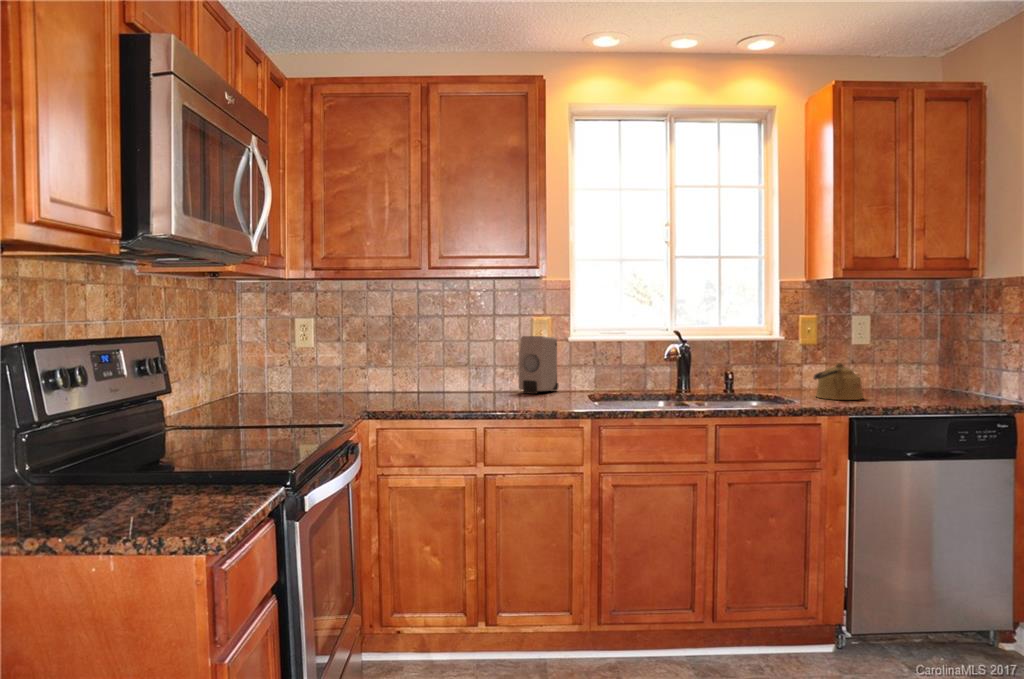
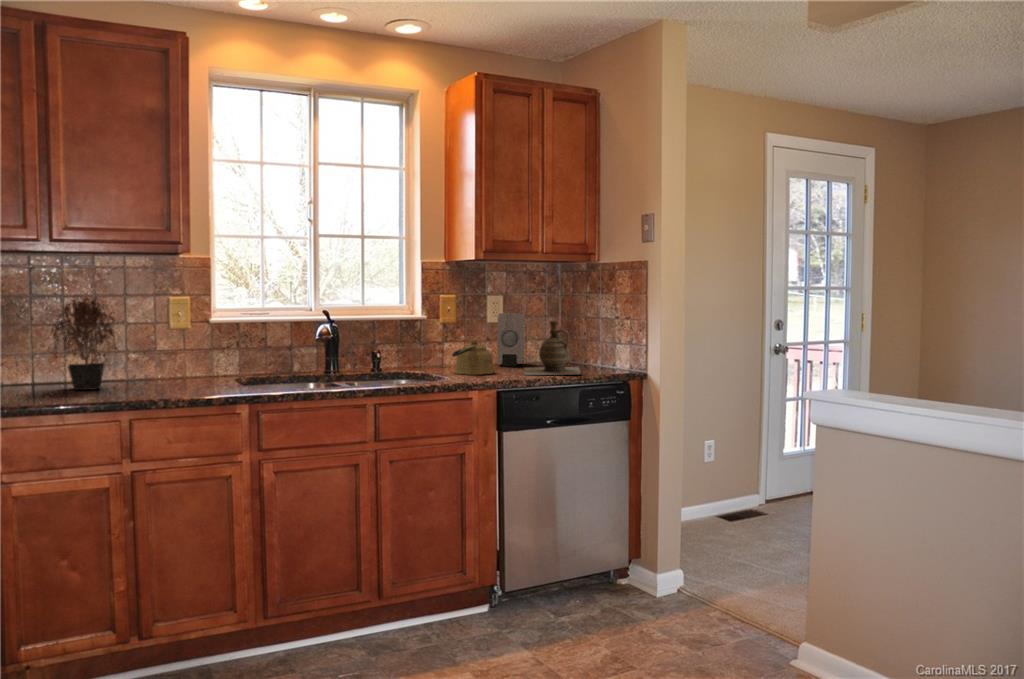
potted plant: none [422,313,486,400] -> present [51,297,118,390]
soap dispenser: present [518,336,559,394] -> present [497,313,525,366]
ceramic jug: none [899,342,979,405] -> present [524,321,581,375]

